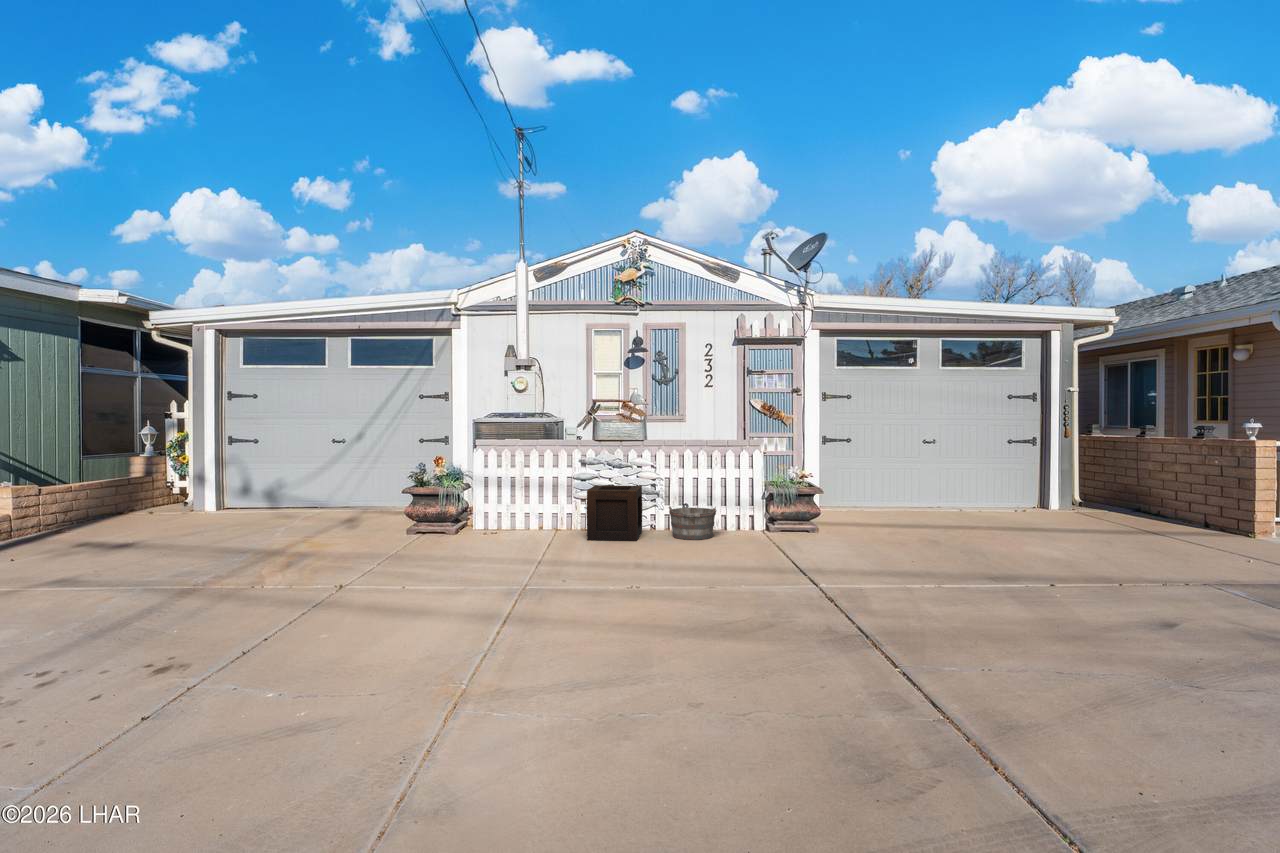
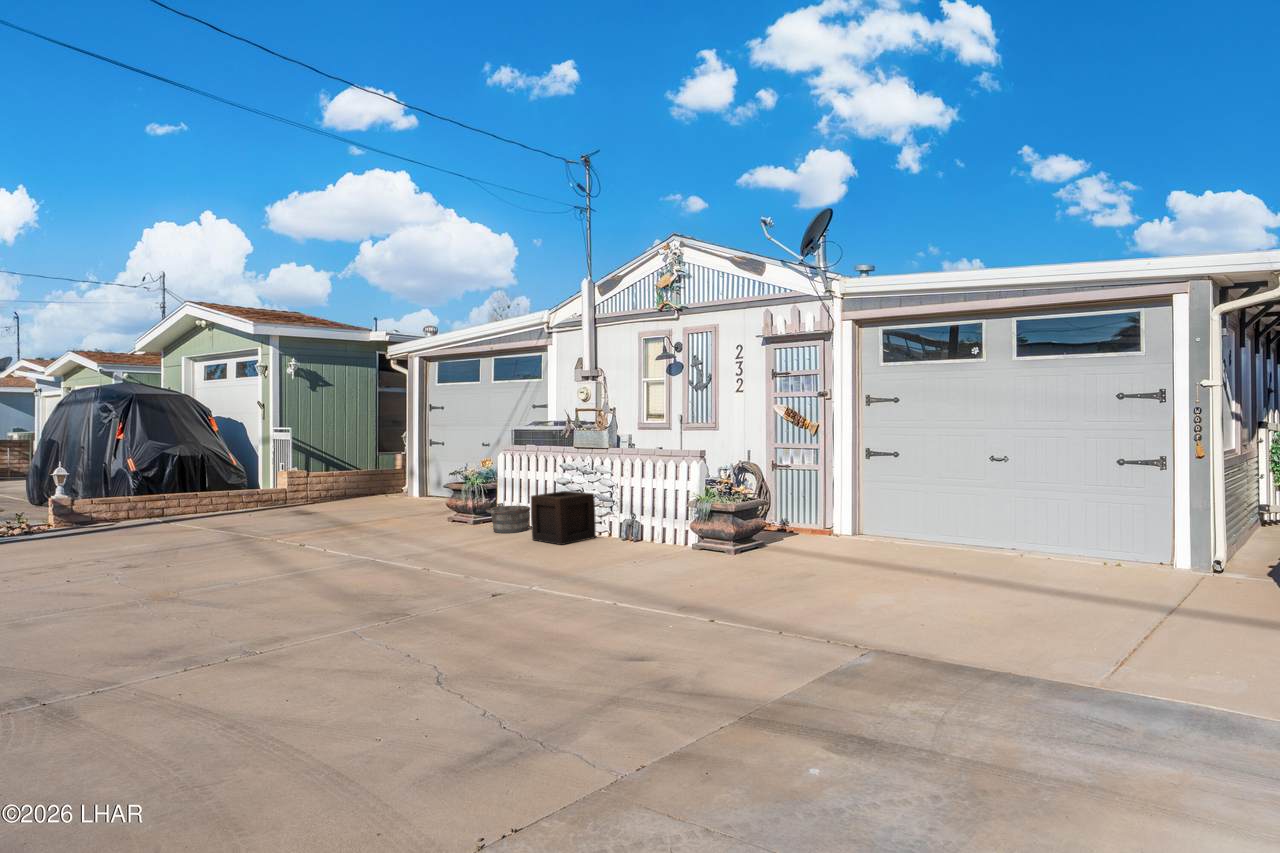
bucket: present [669,506,717,540] -> present [486,503,530,533]

